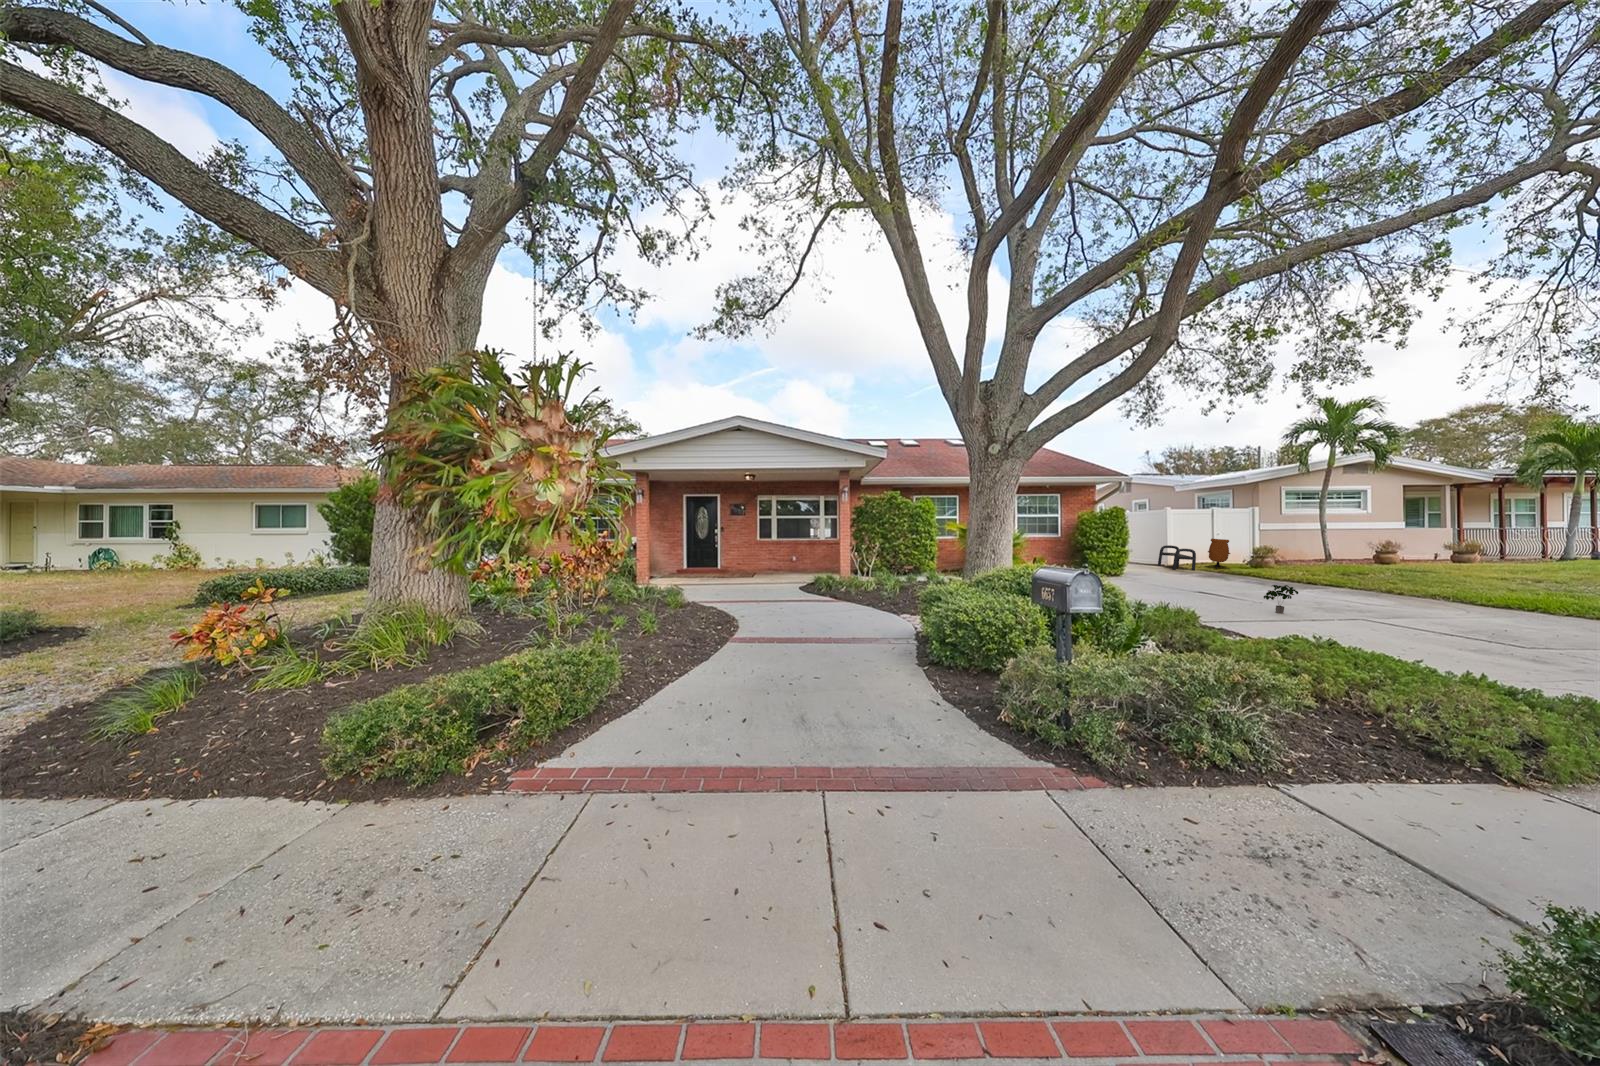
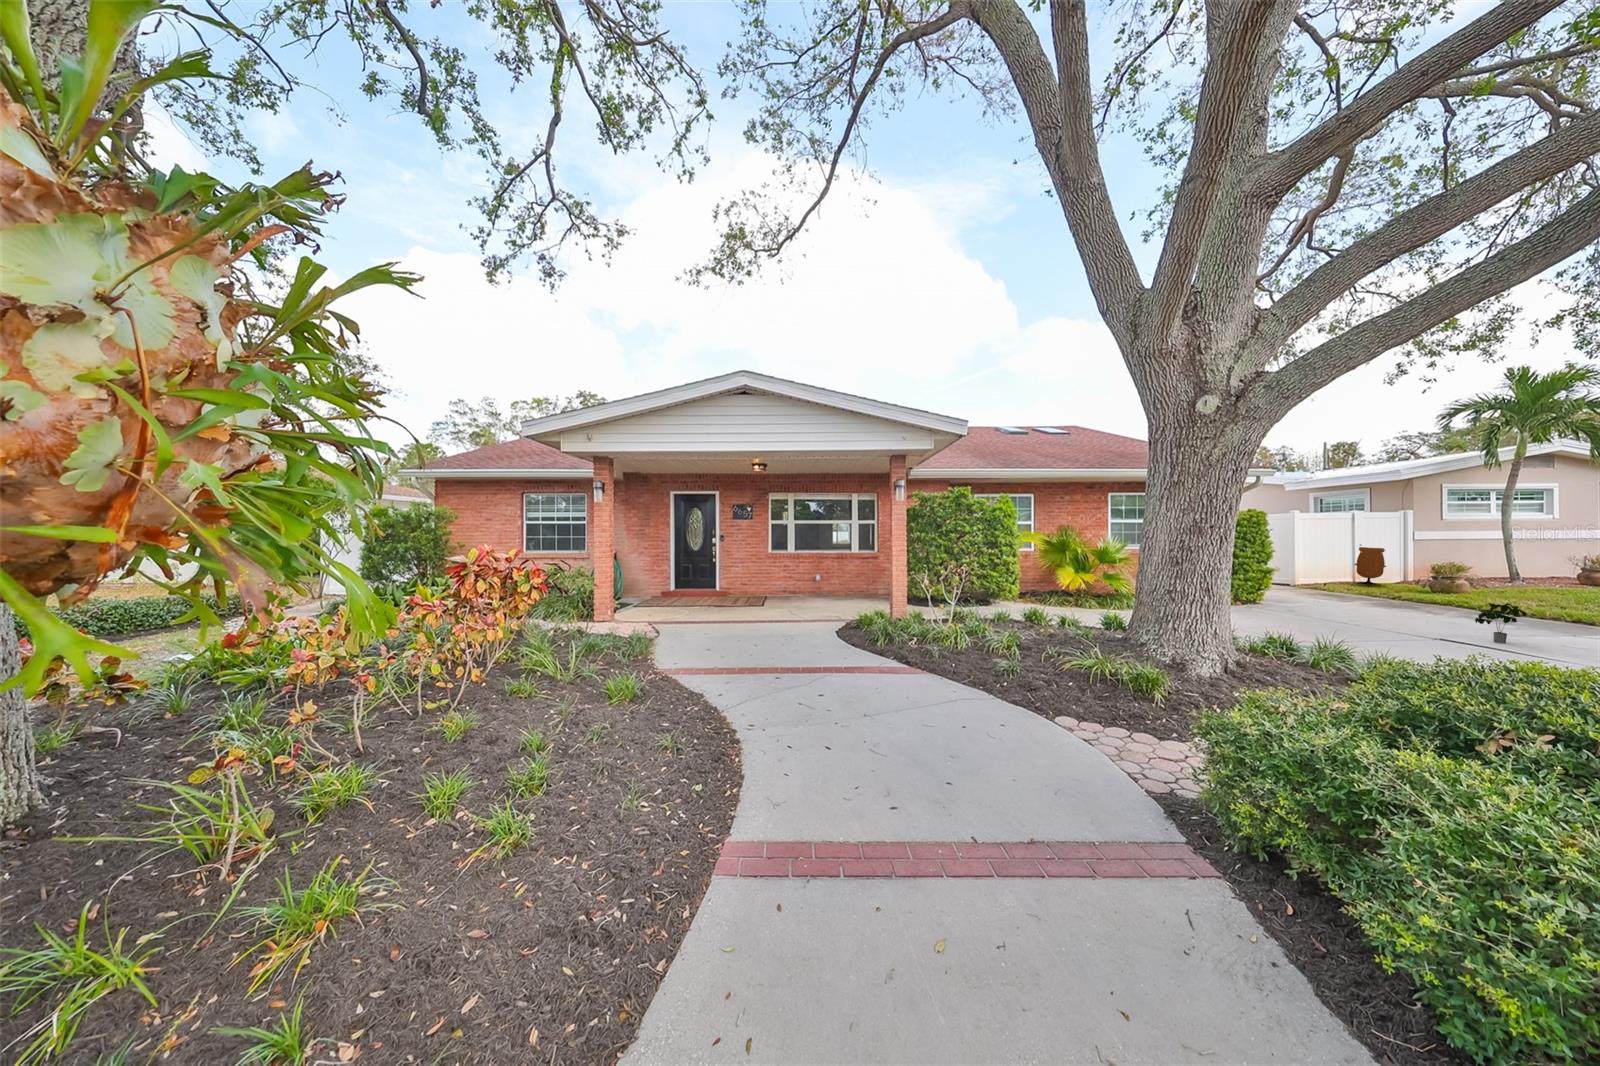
bench: present [1158,545,1196,571] -> none [1288,557,1341,590]

